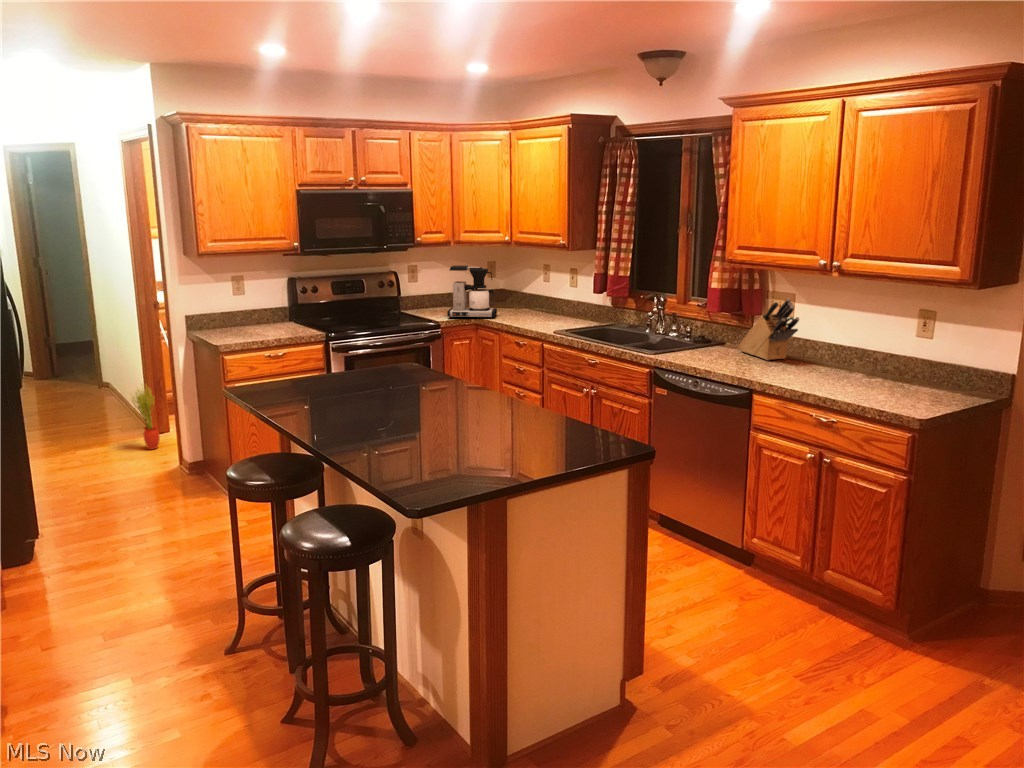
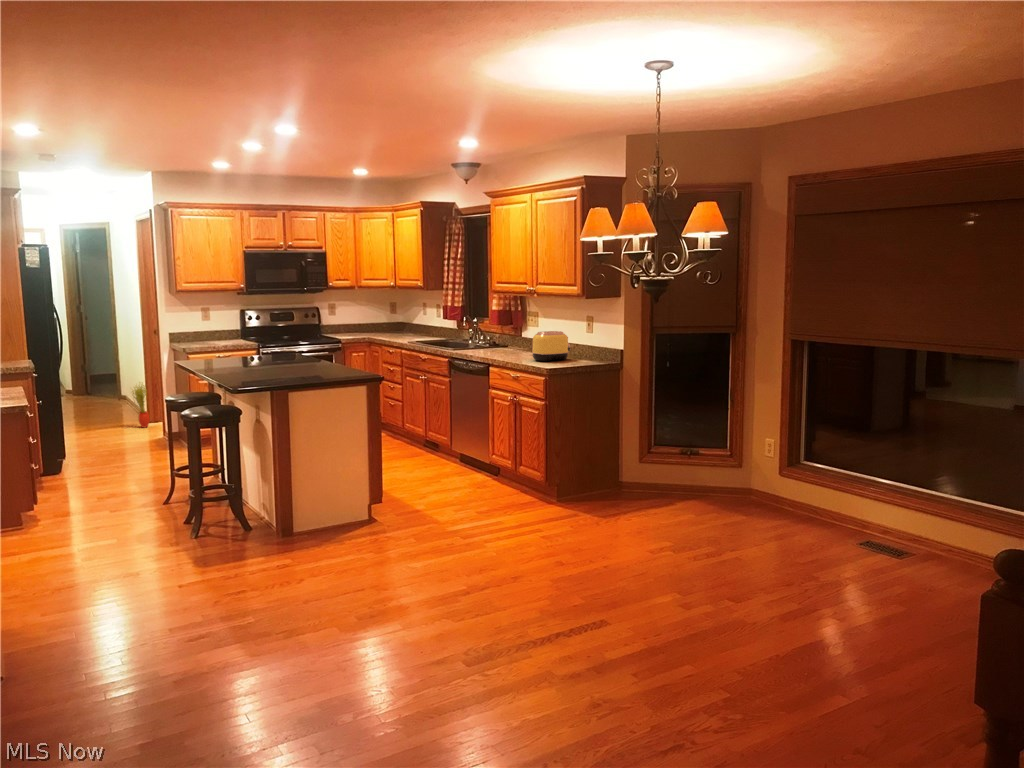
coffee maker: present [447,266,497,319] -> none [349,303,386,338]
knife block: present [739,298,799,360] -> none [508,313,531,352]
toaster: none [843,338,907,394] -> present [532,331,571,362]

